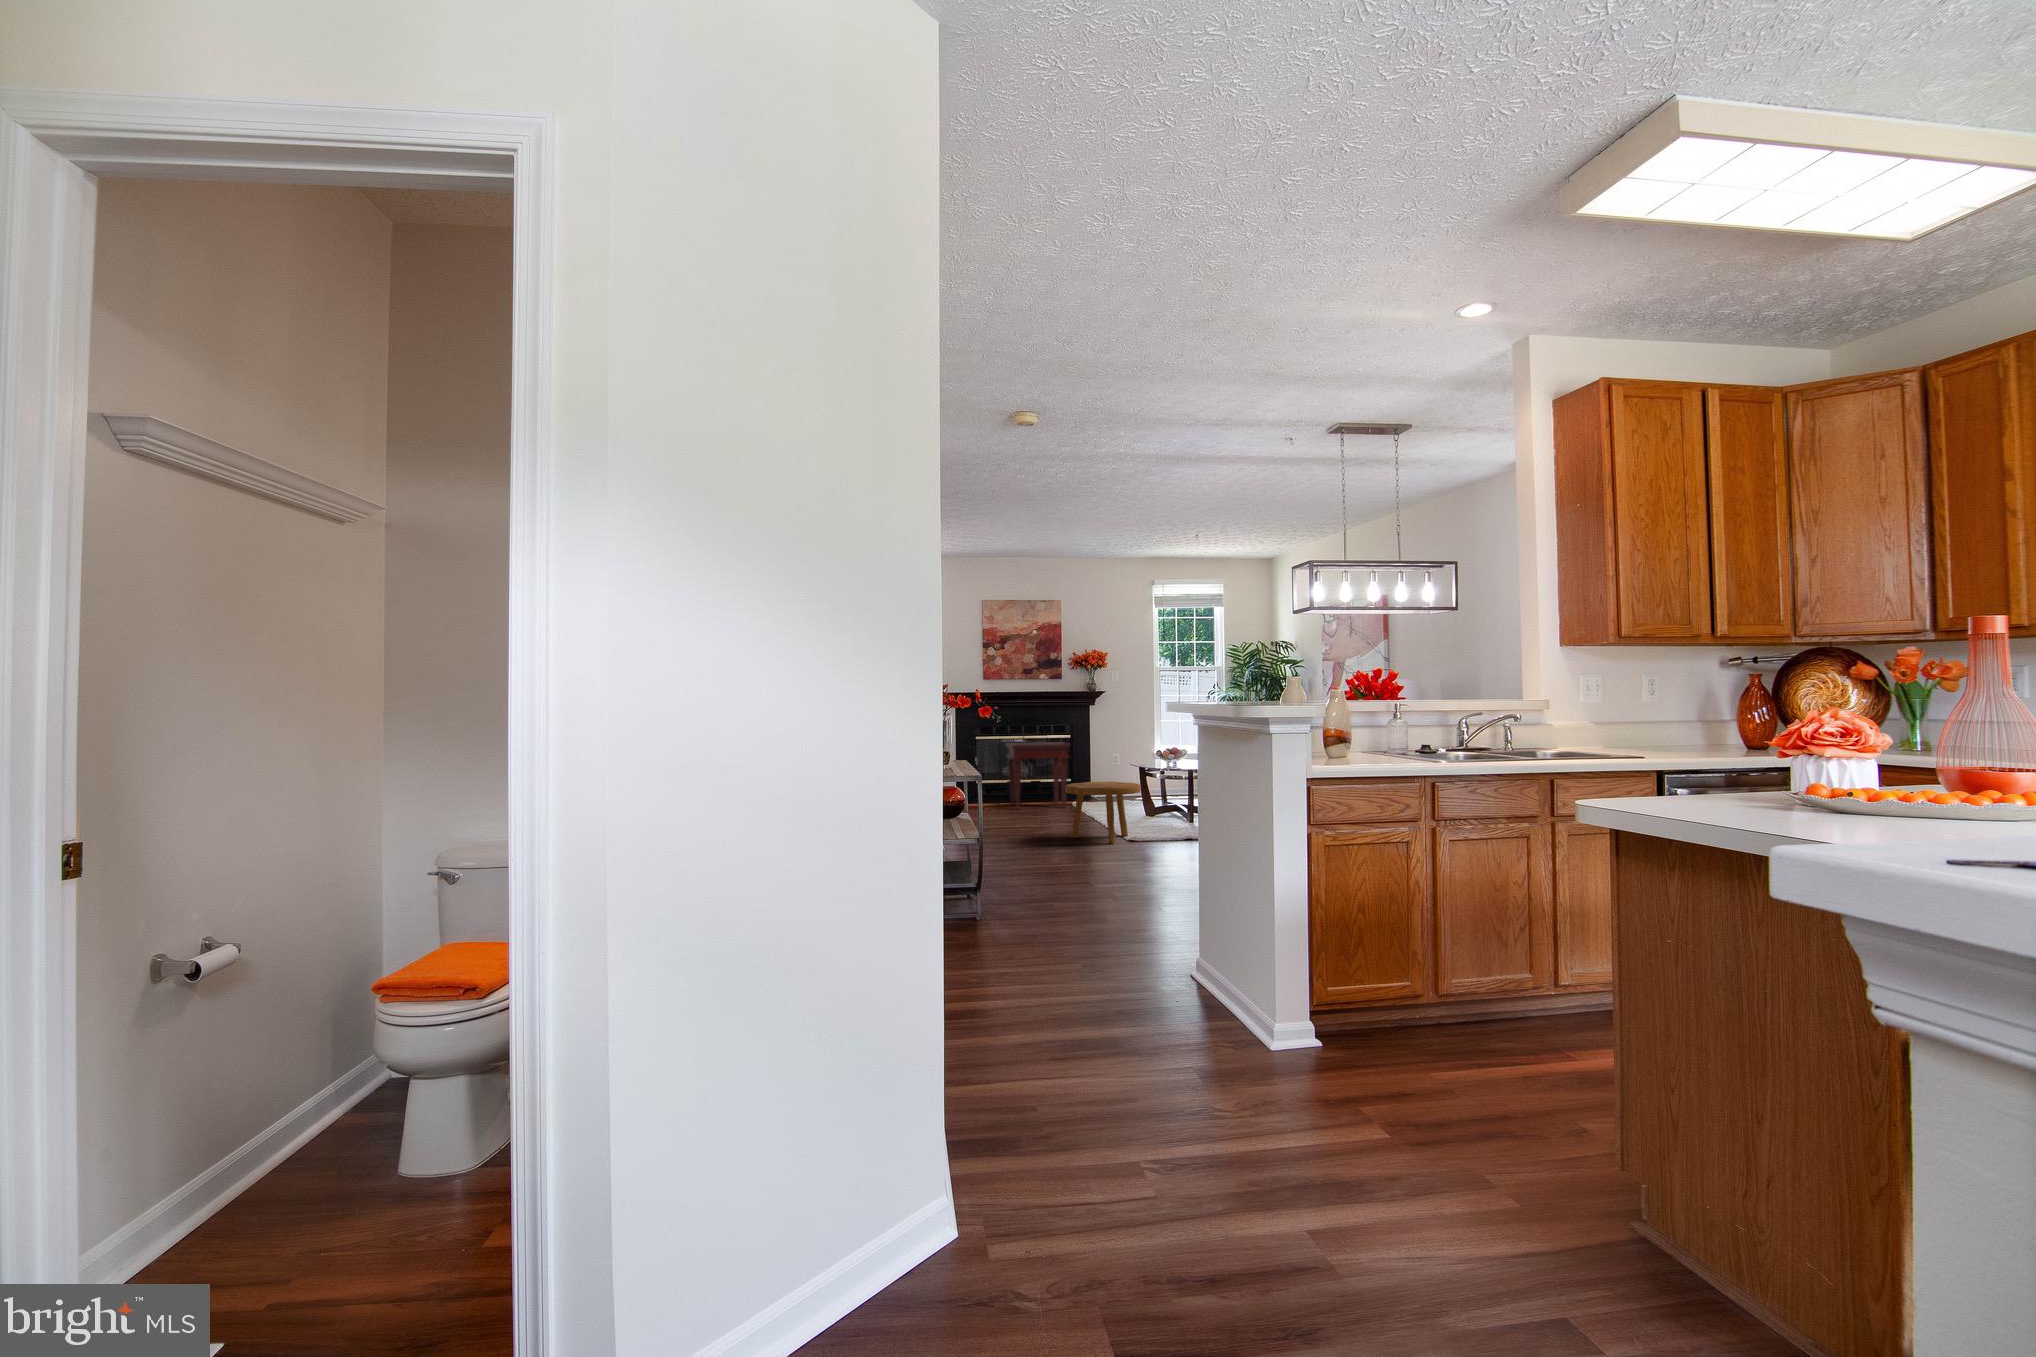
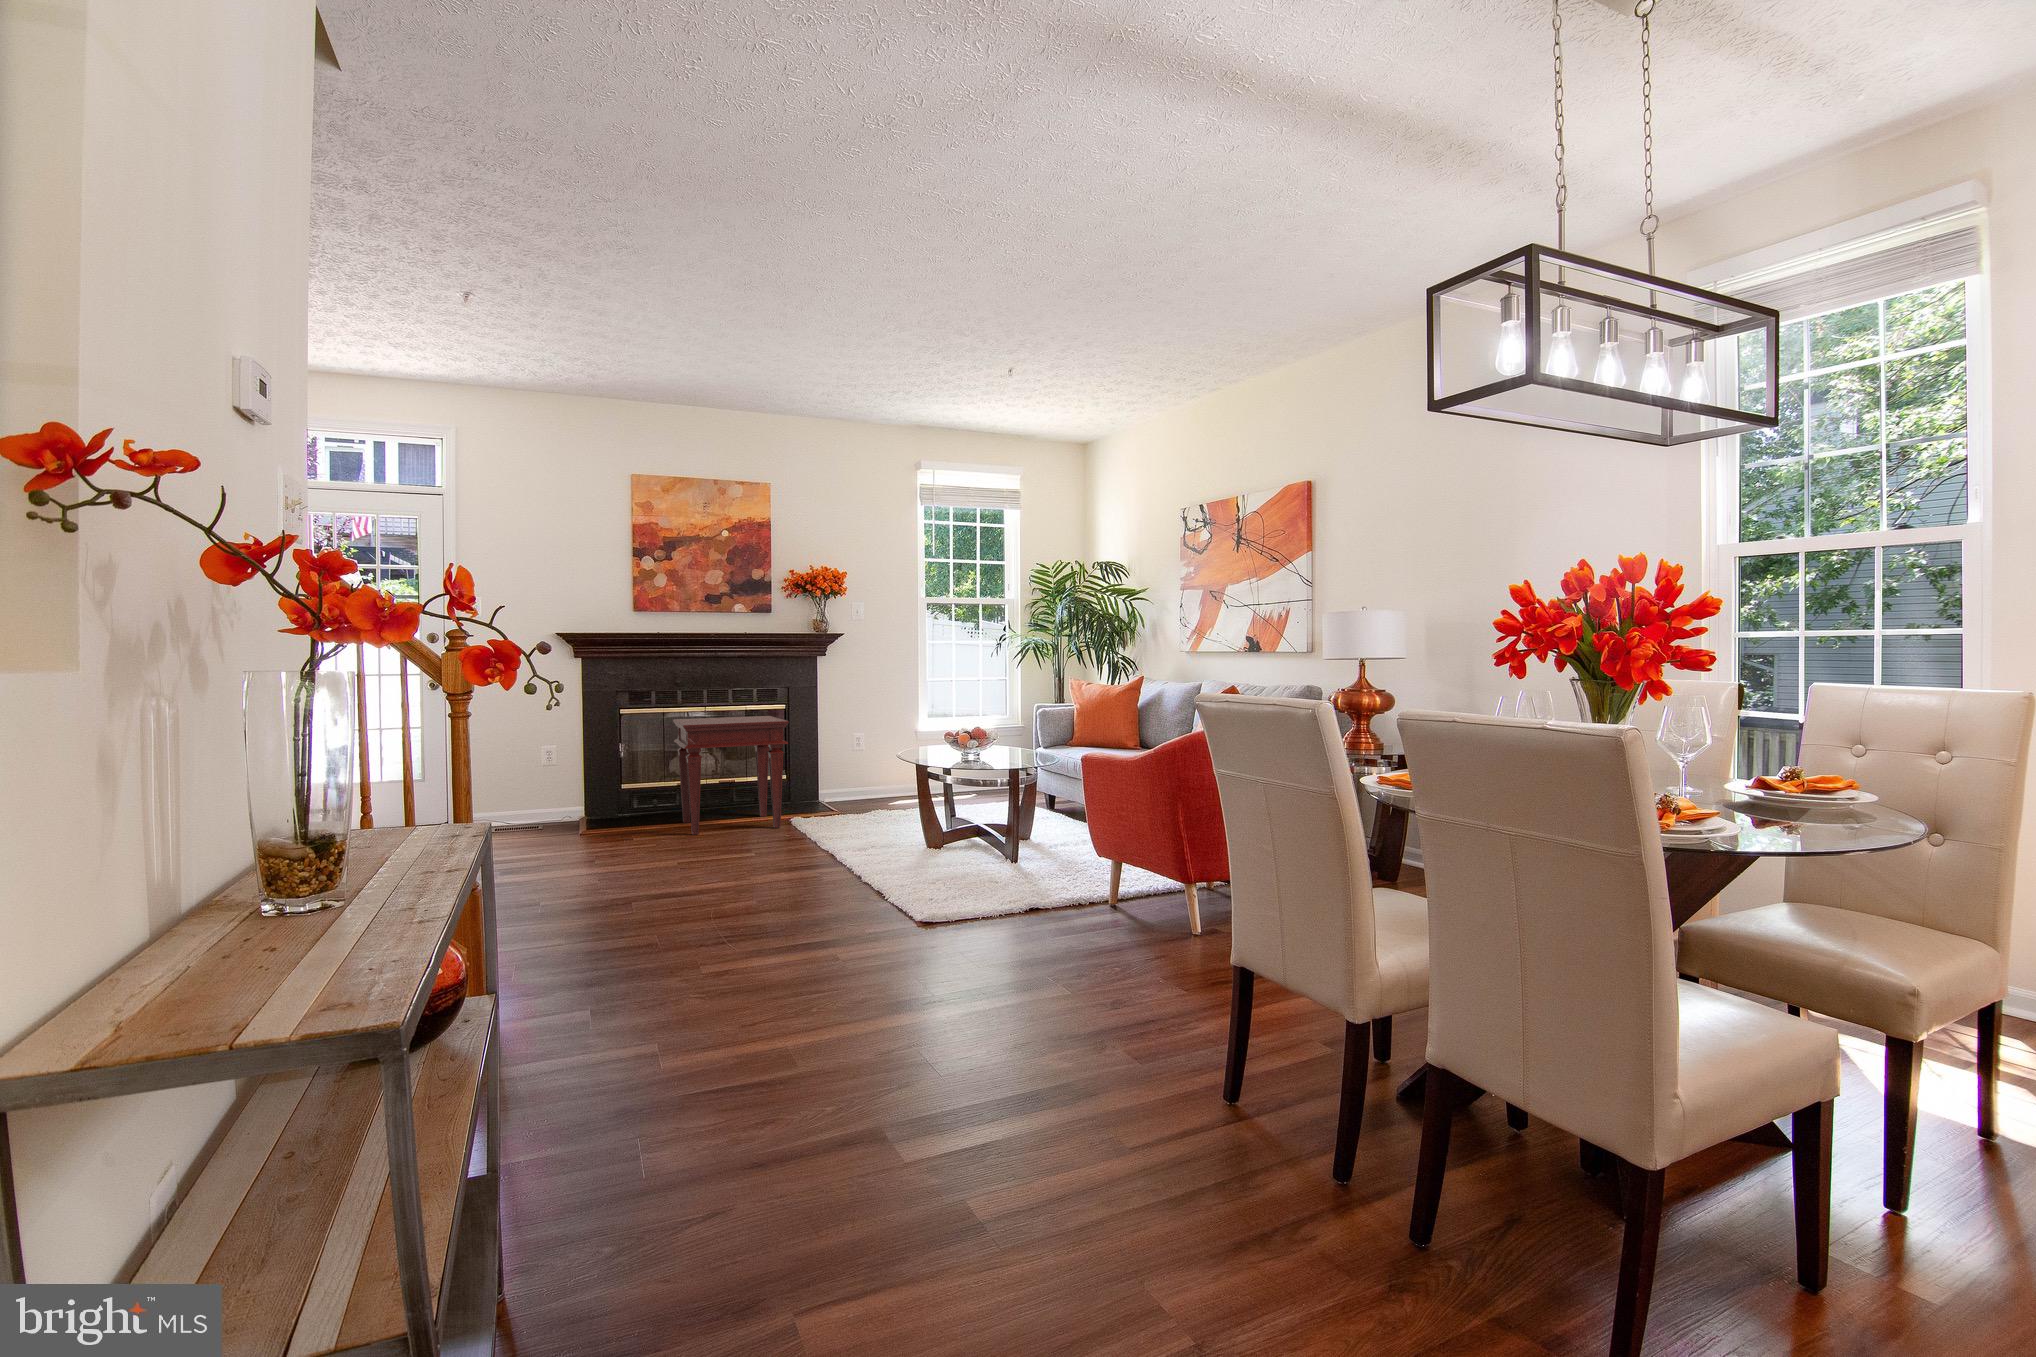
footstool: present [1065,782,1141,843] -> none [786,801,932,928]

